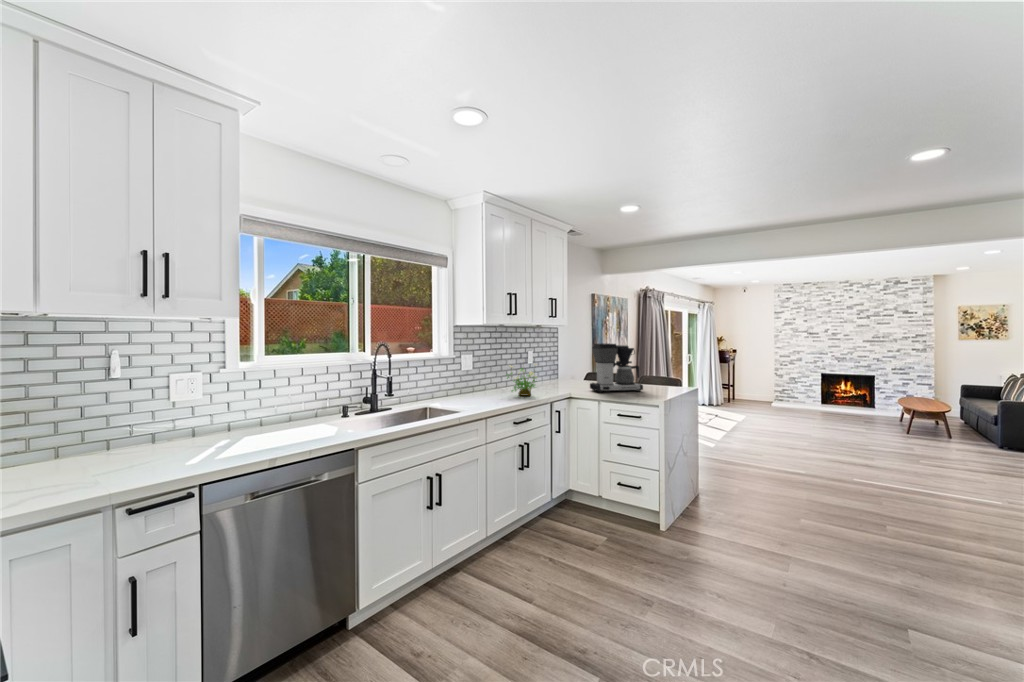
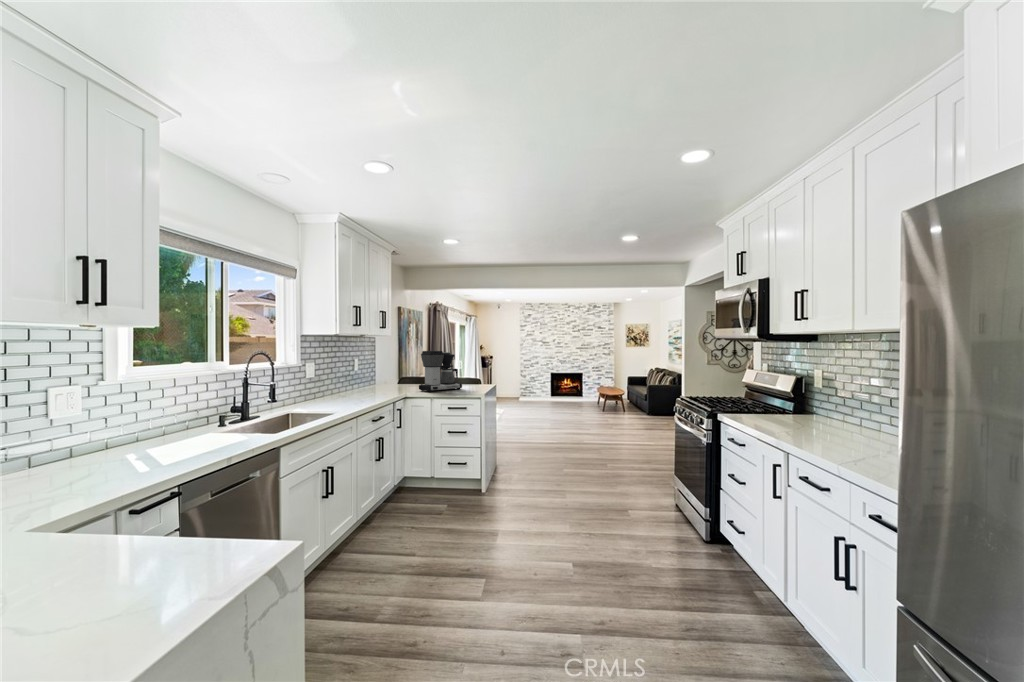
potted plant: present [507,364,537,395] -> none [349,366,384,398]

